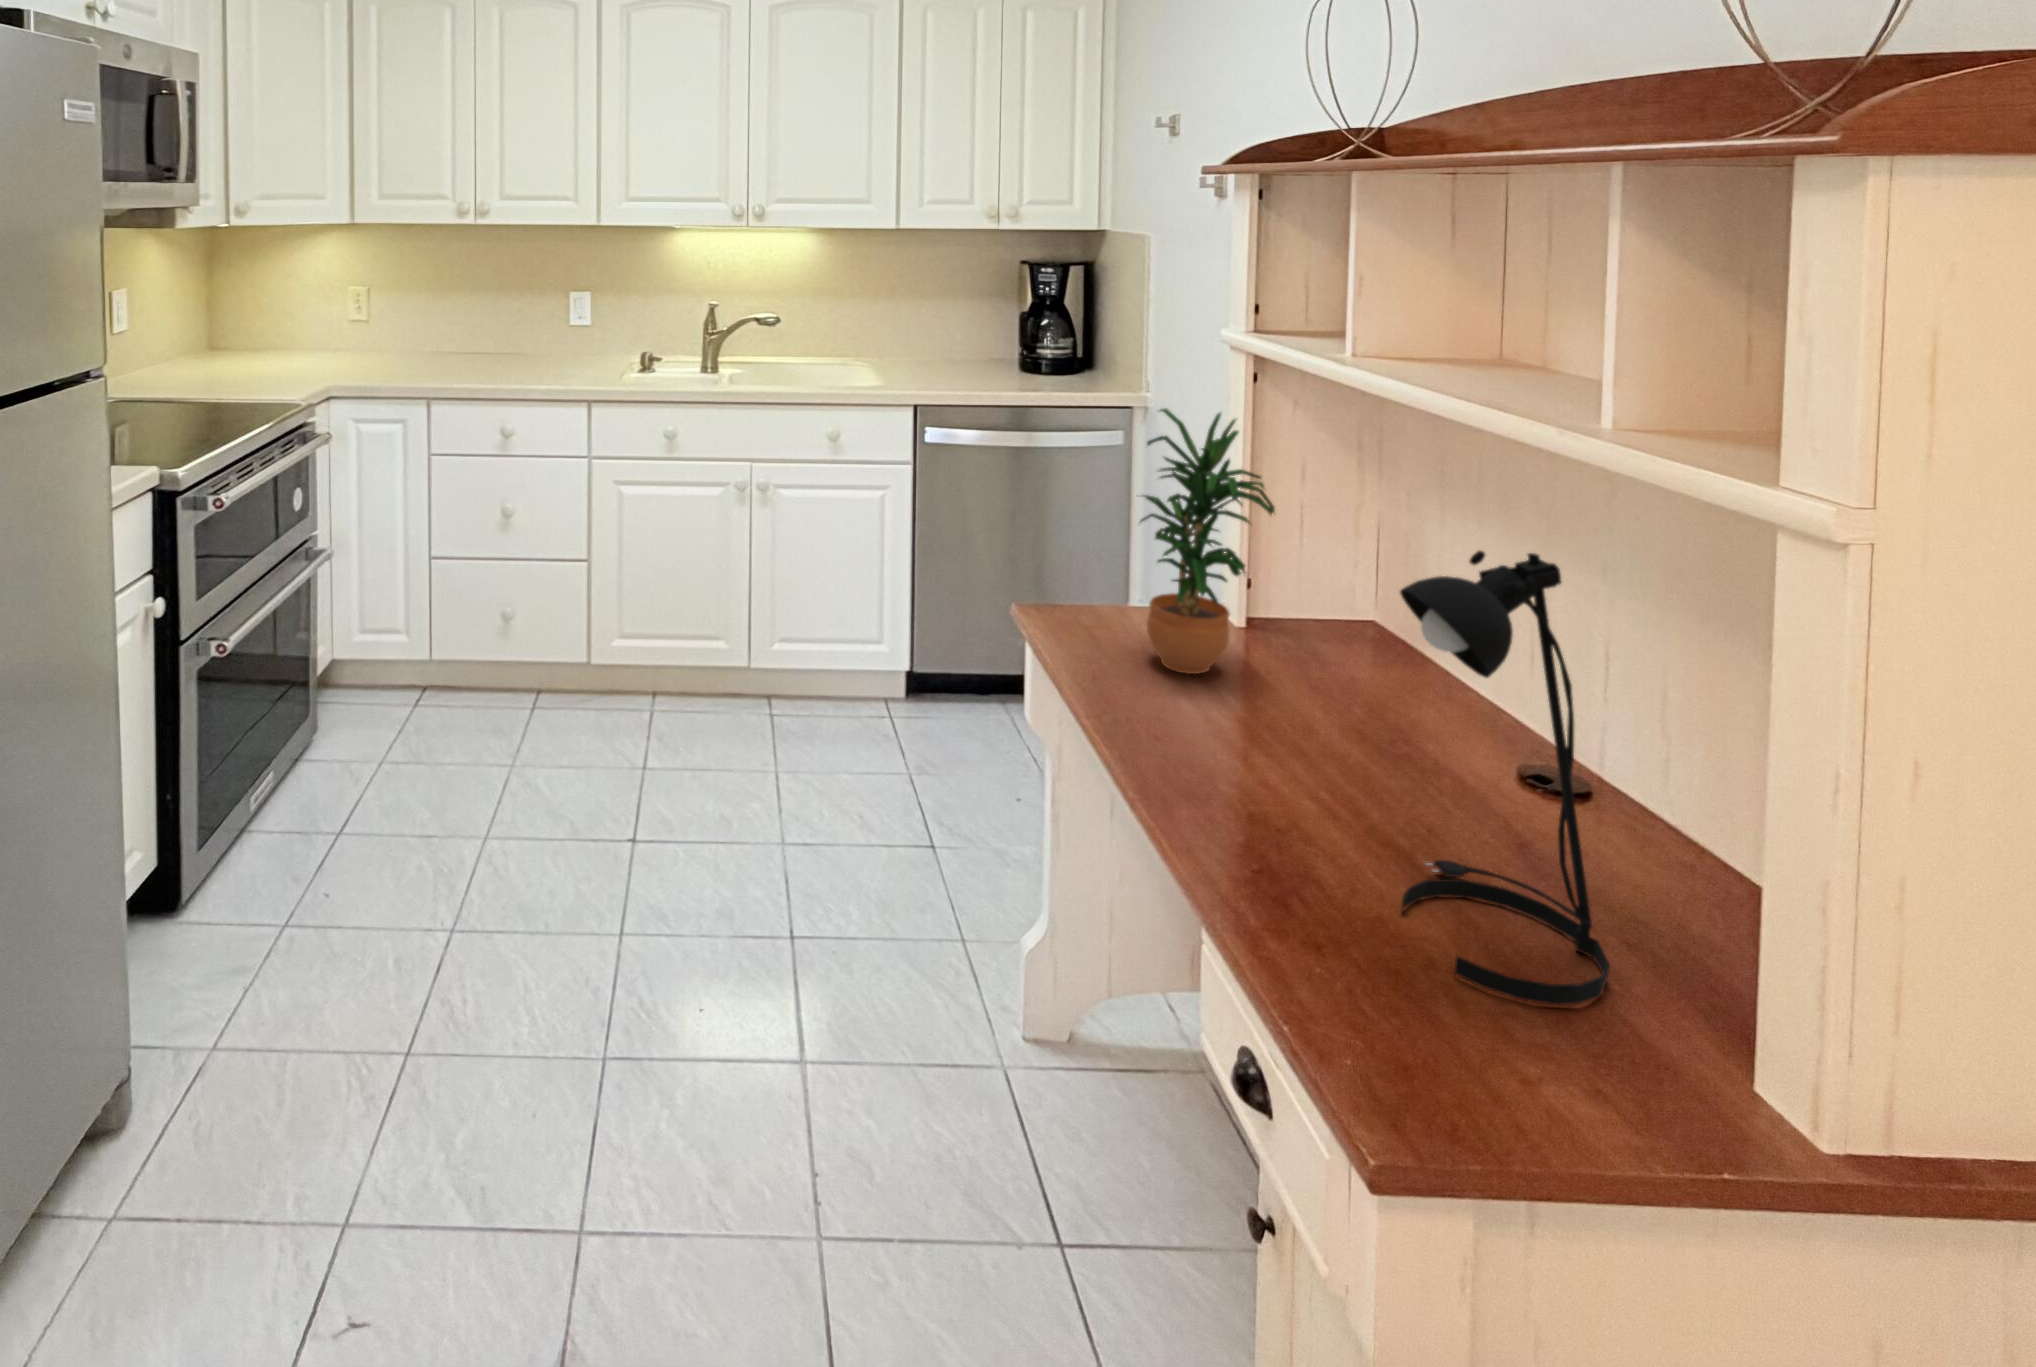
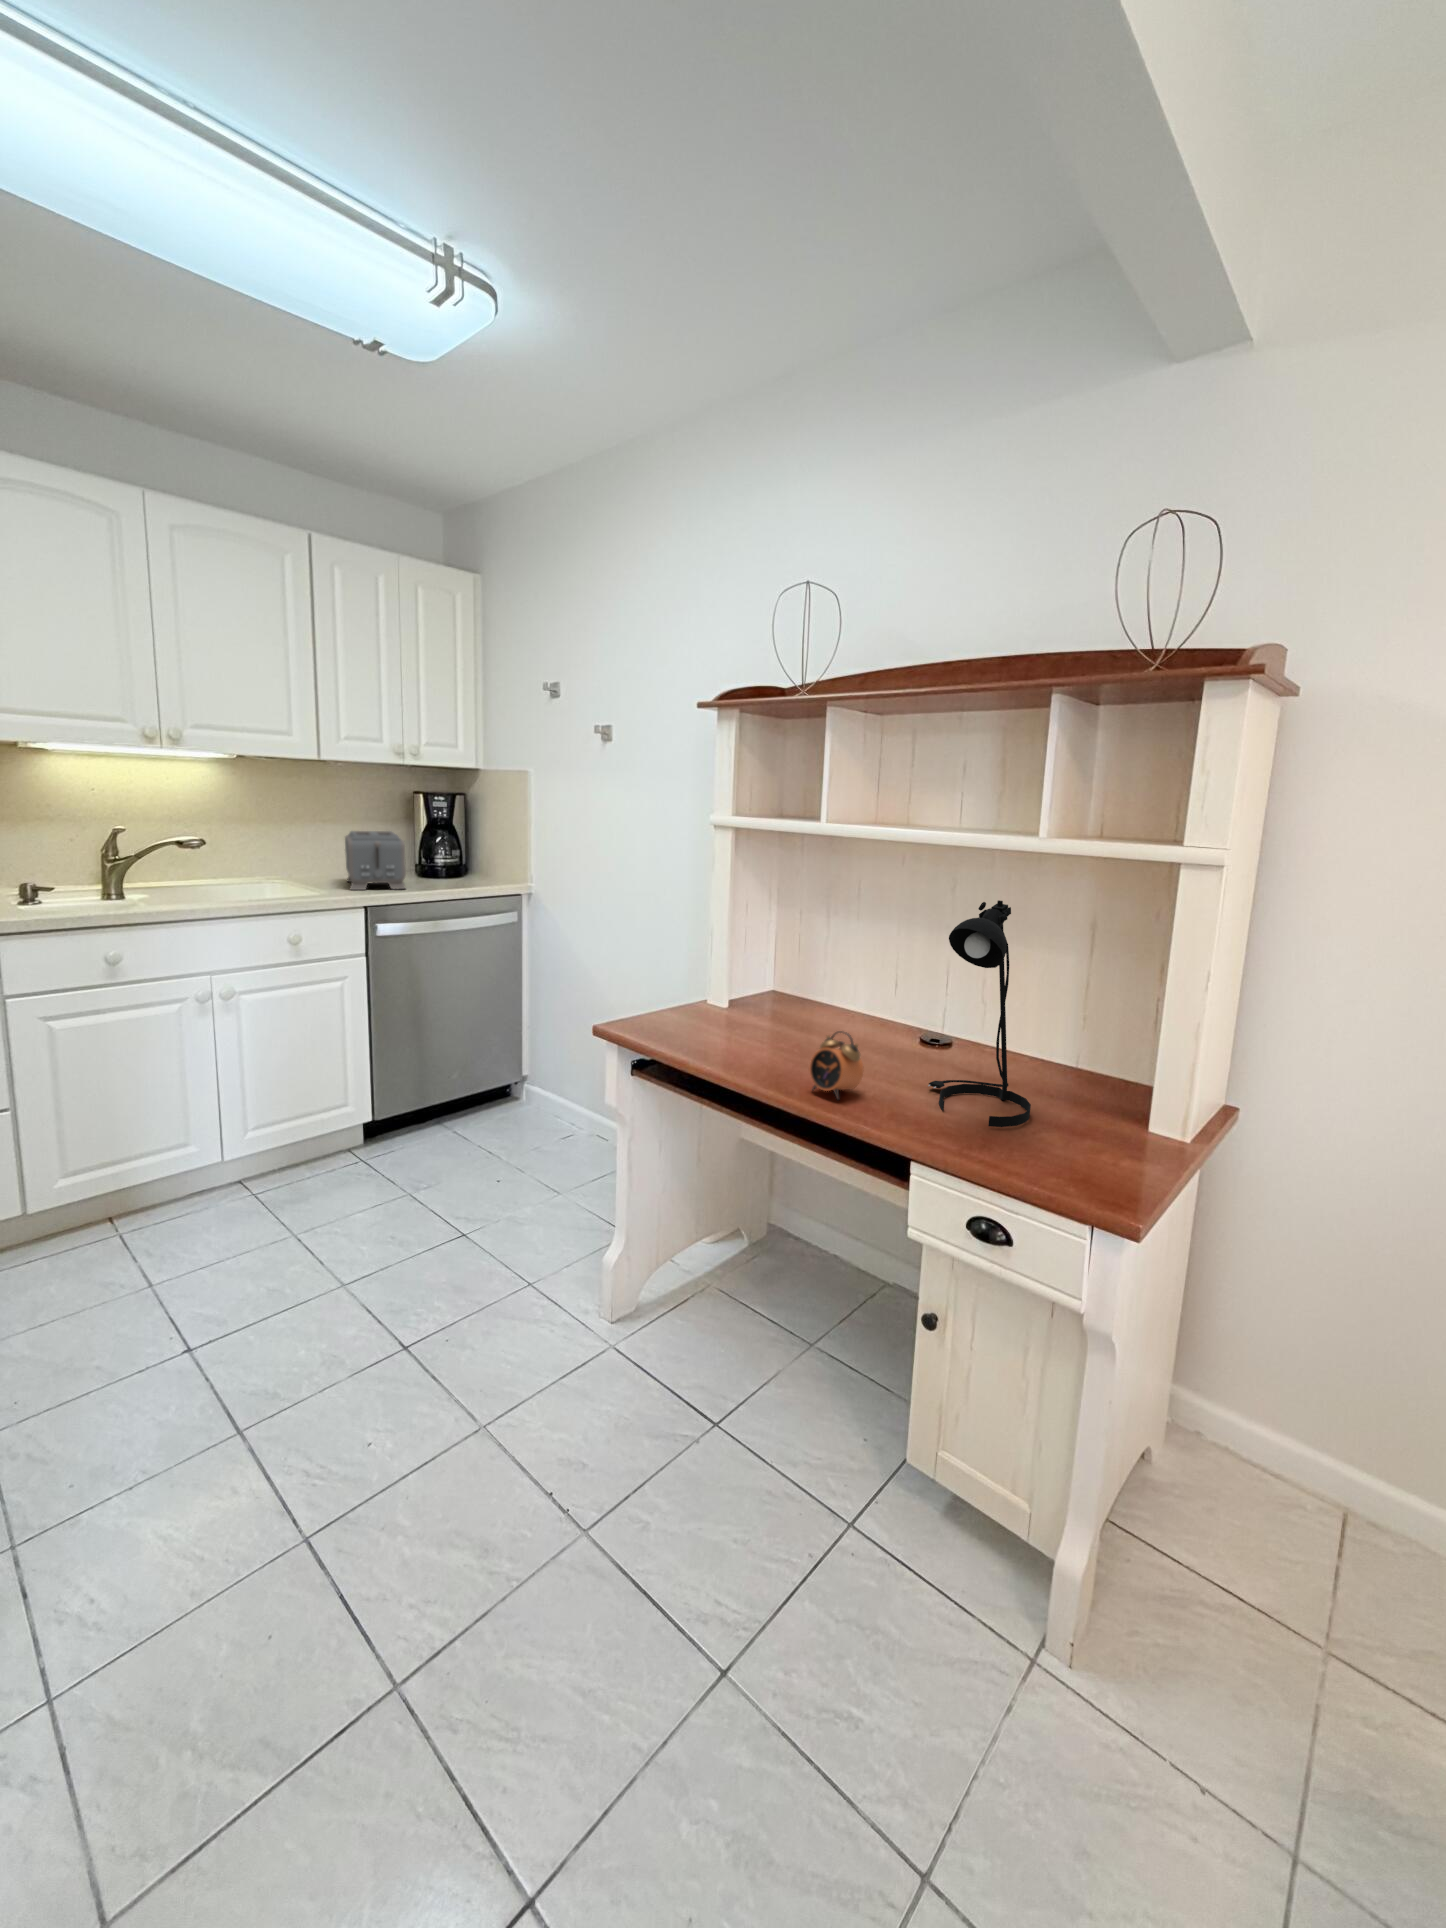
toaster: none [917,311,994,388] -> present [345,831,406,890]
potted plant: present [1140,408,1275,674] -> none [676,863,771,1036]
alarm clock: none [1200,713,1289,823] -> present [810,1031,863,1099]

